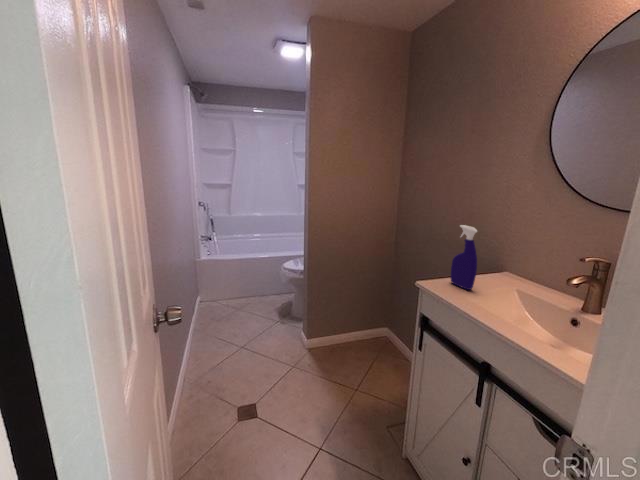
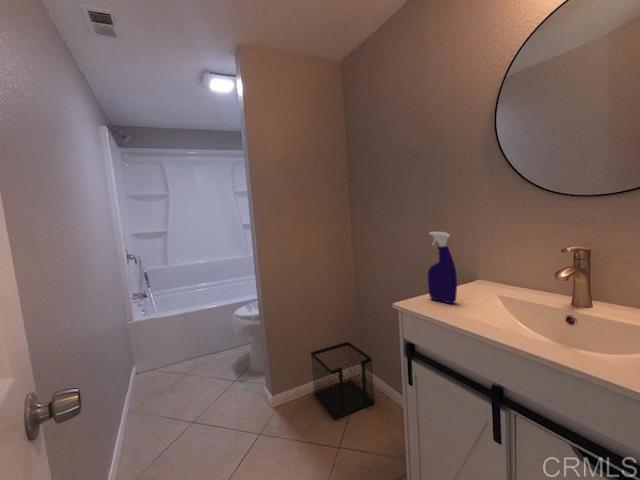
wastebasket: none [342,305,397,367] -> present [311,342,375,419]

